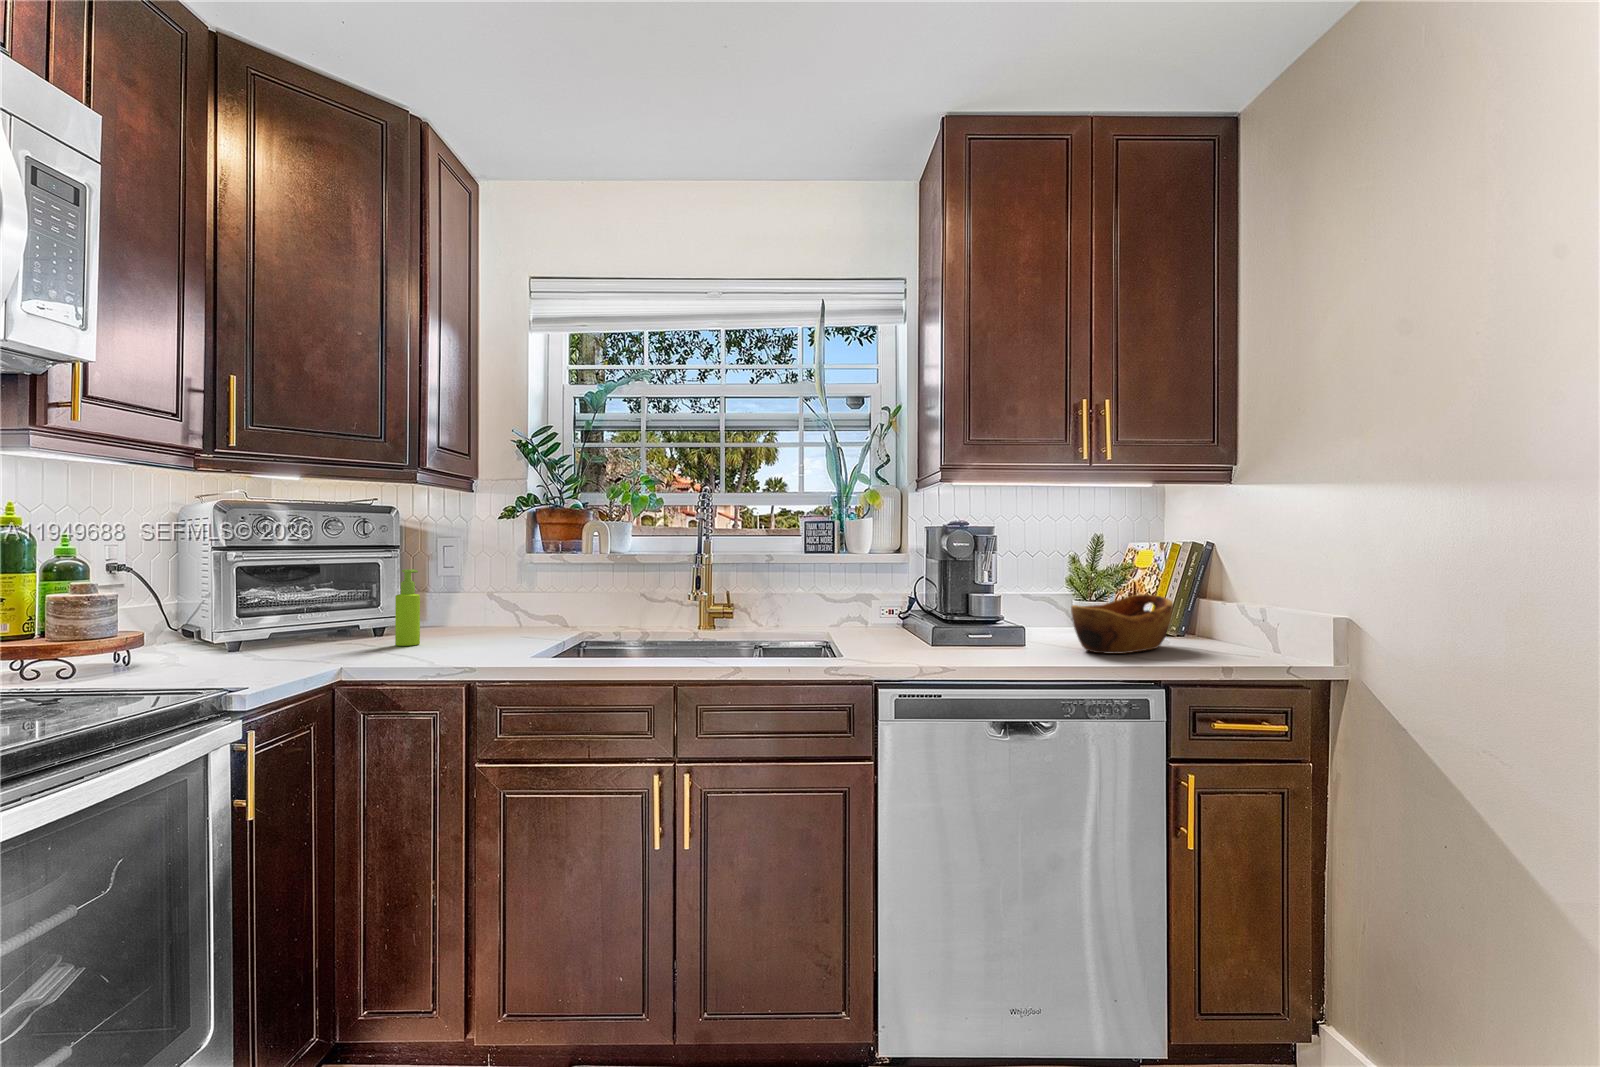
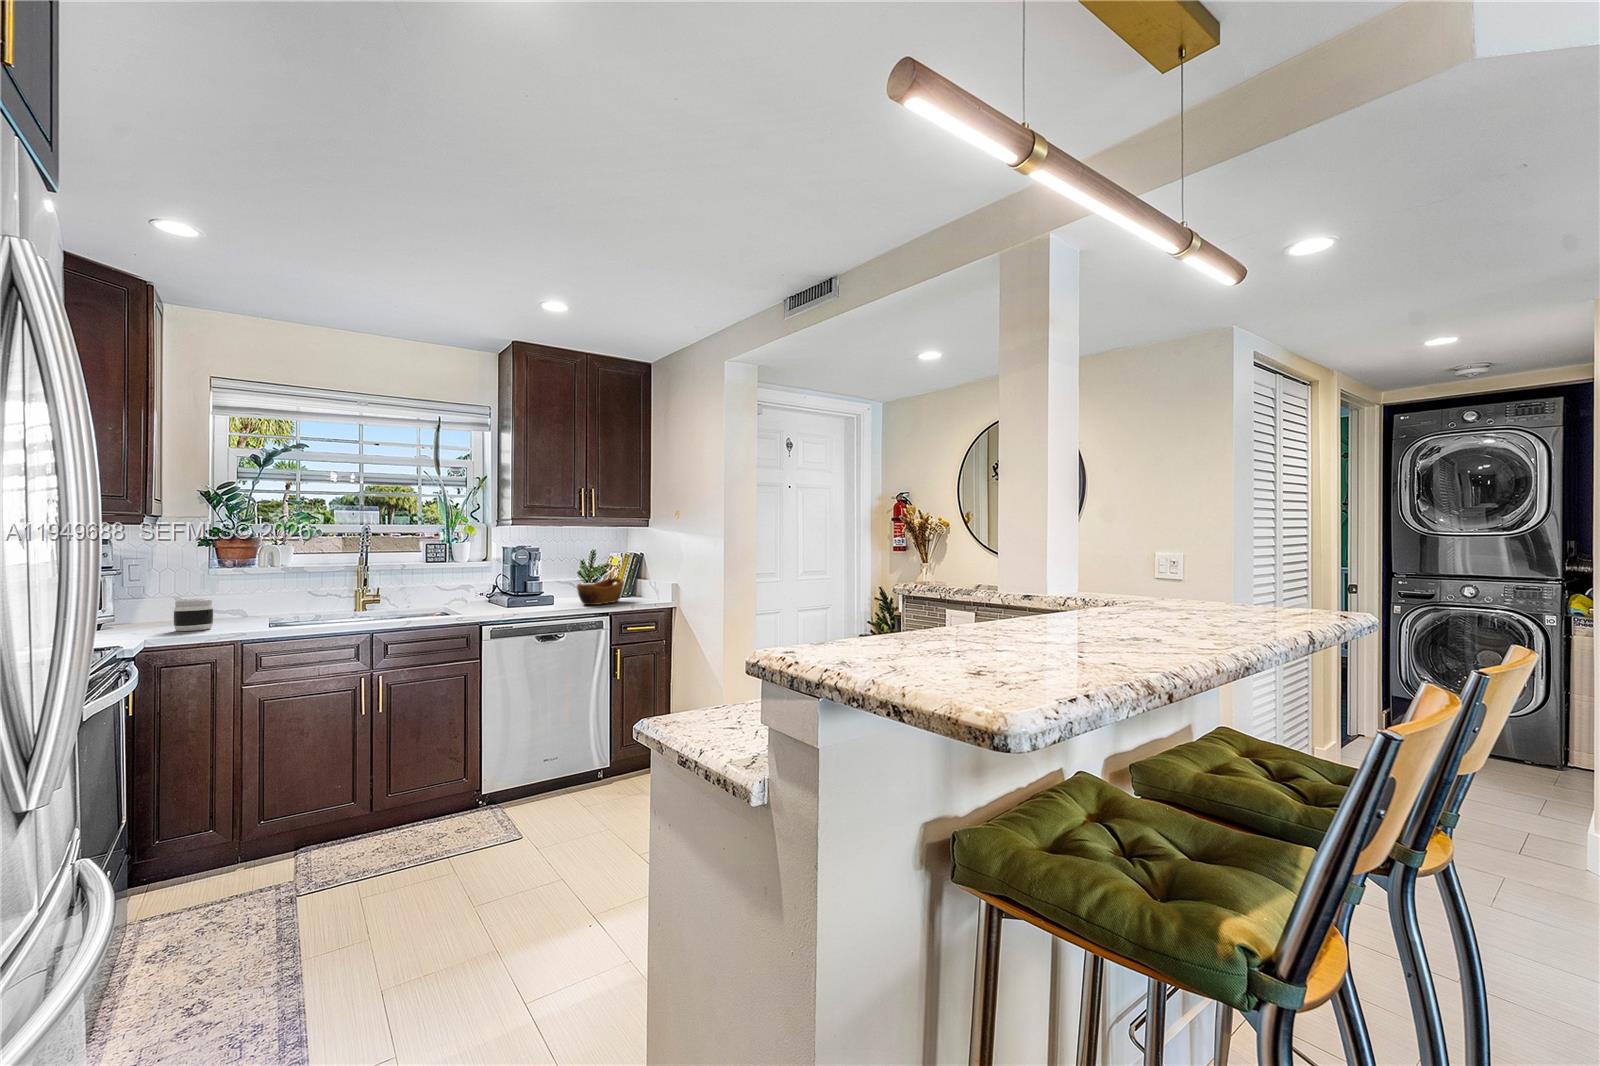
soap dispenser: present [395,569,420,646] -> none [132,580,153,629]
jar: none [421,604,474,658] -> present [174,599,213,631]

